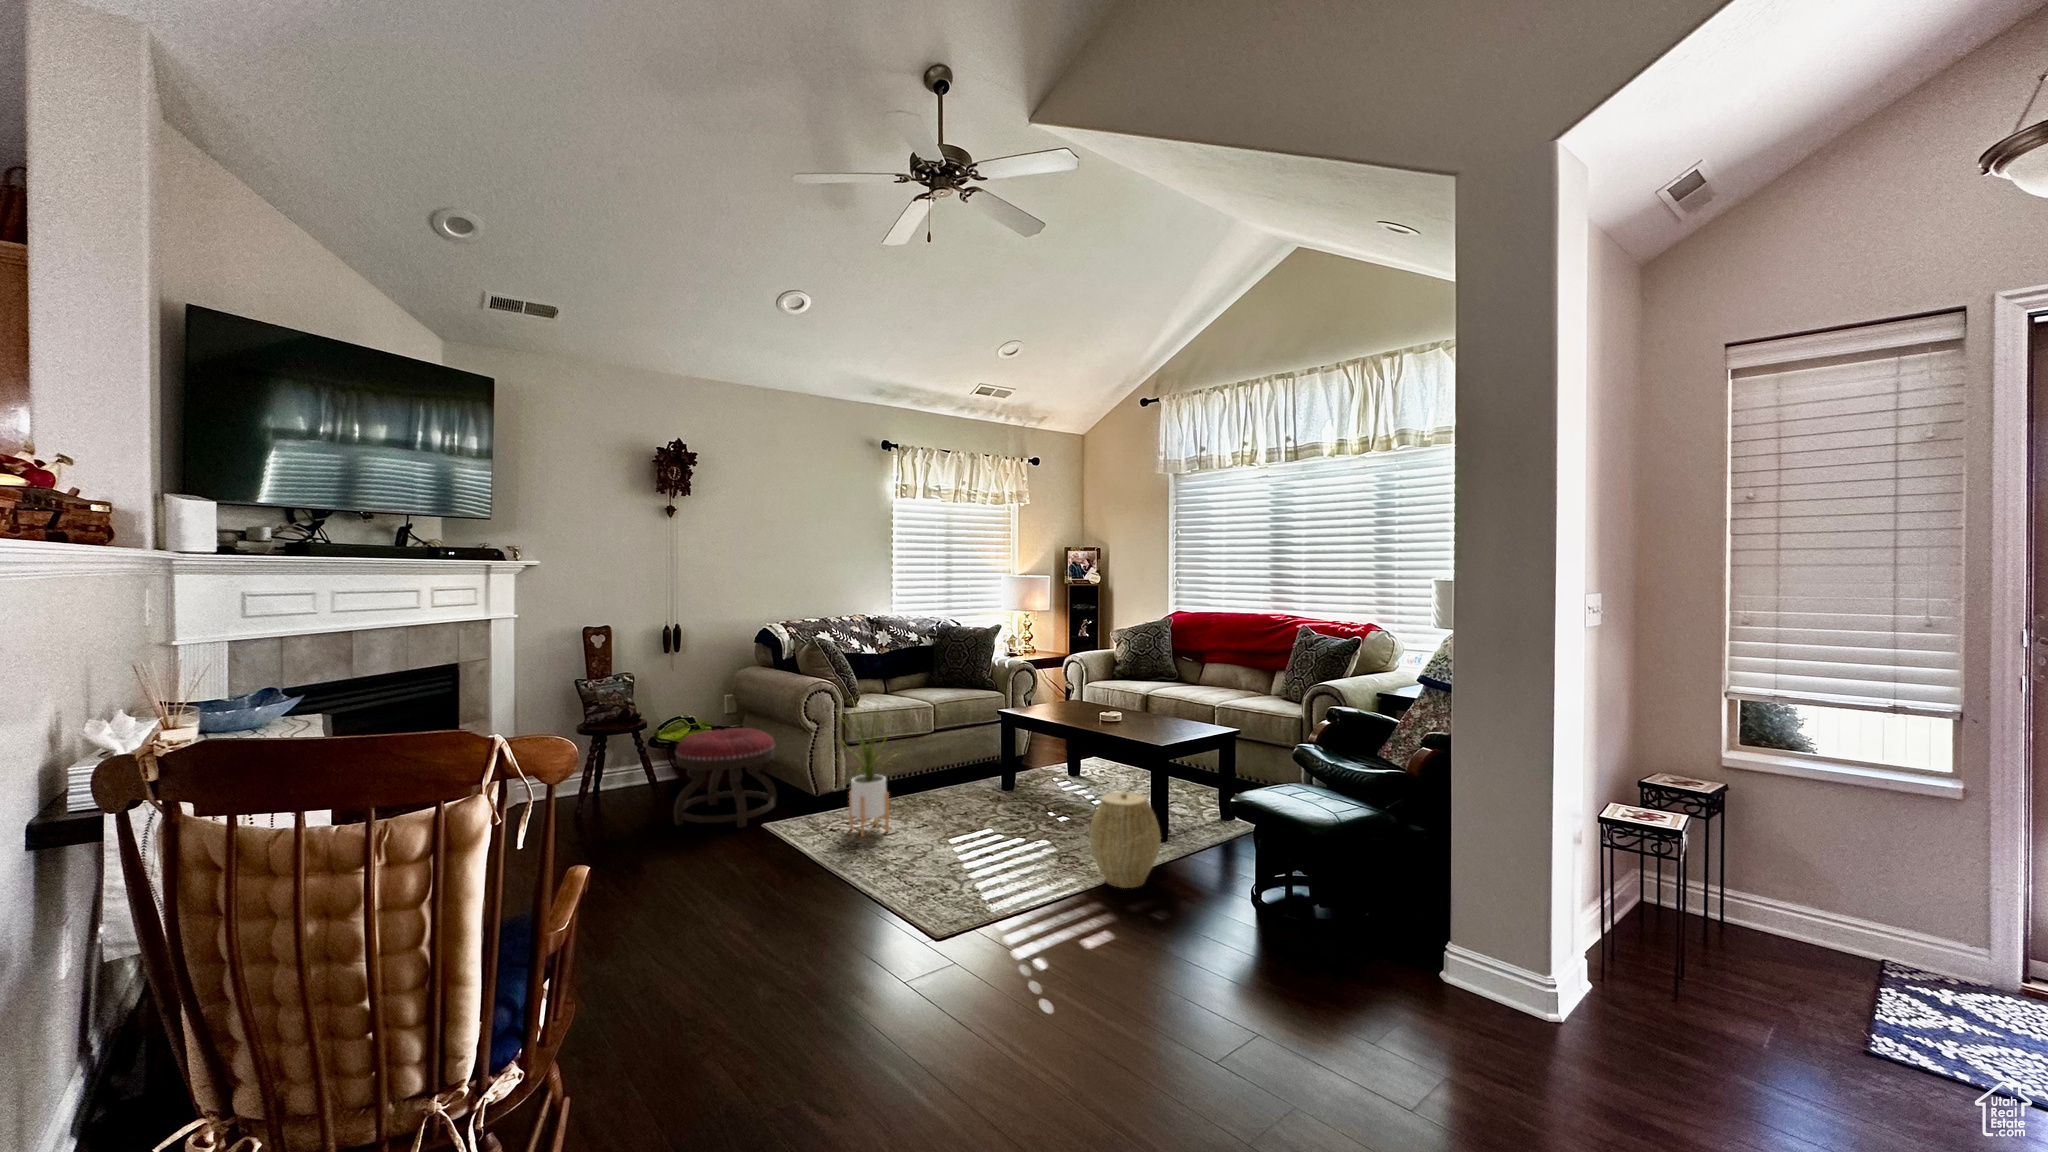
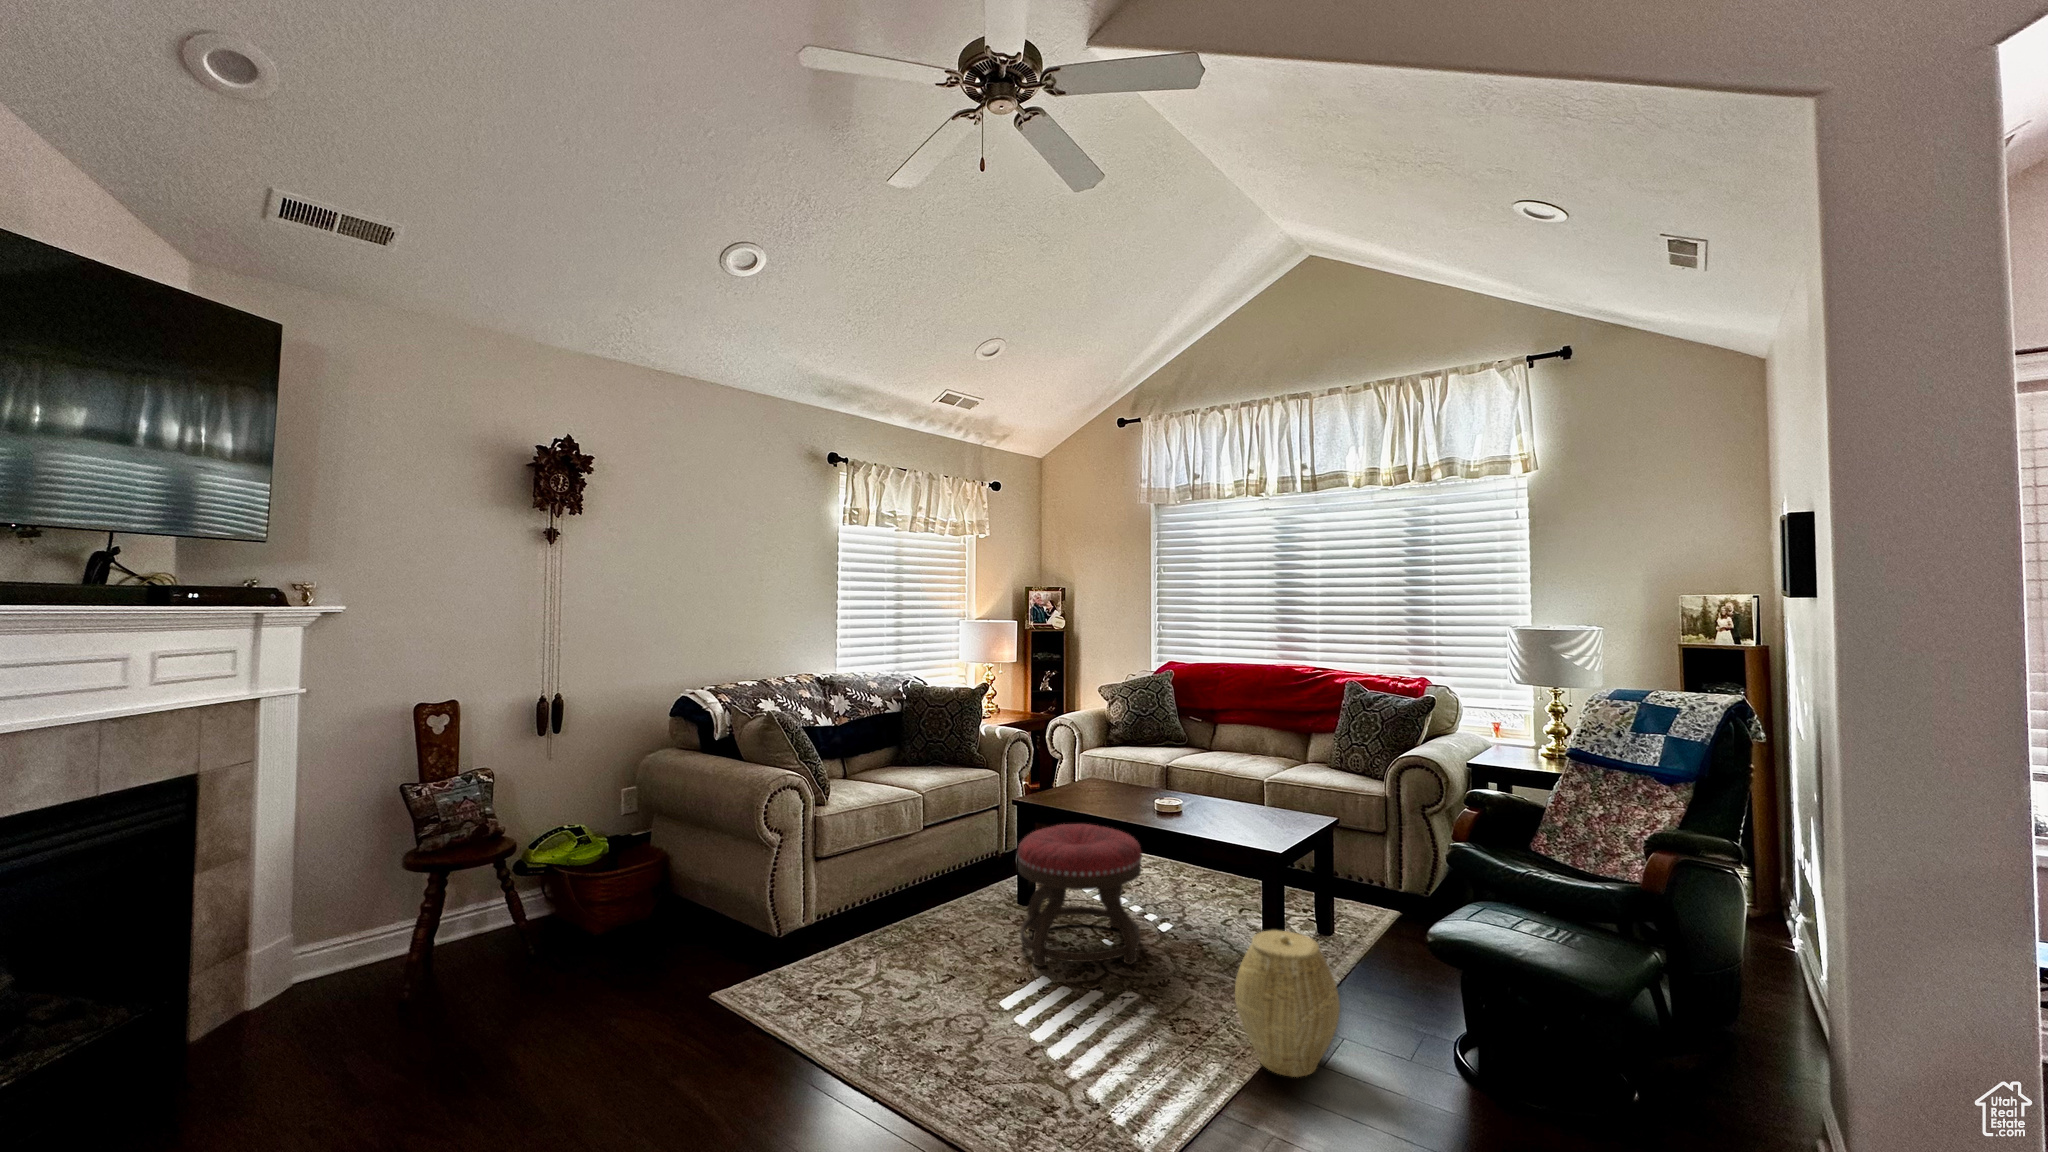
house plant: present [849,714,889,837] -> none [825,794,930,1009]
ottoman: present [674,728,777,828] -> present [1017,824,1142,967]

